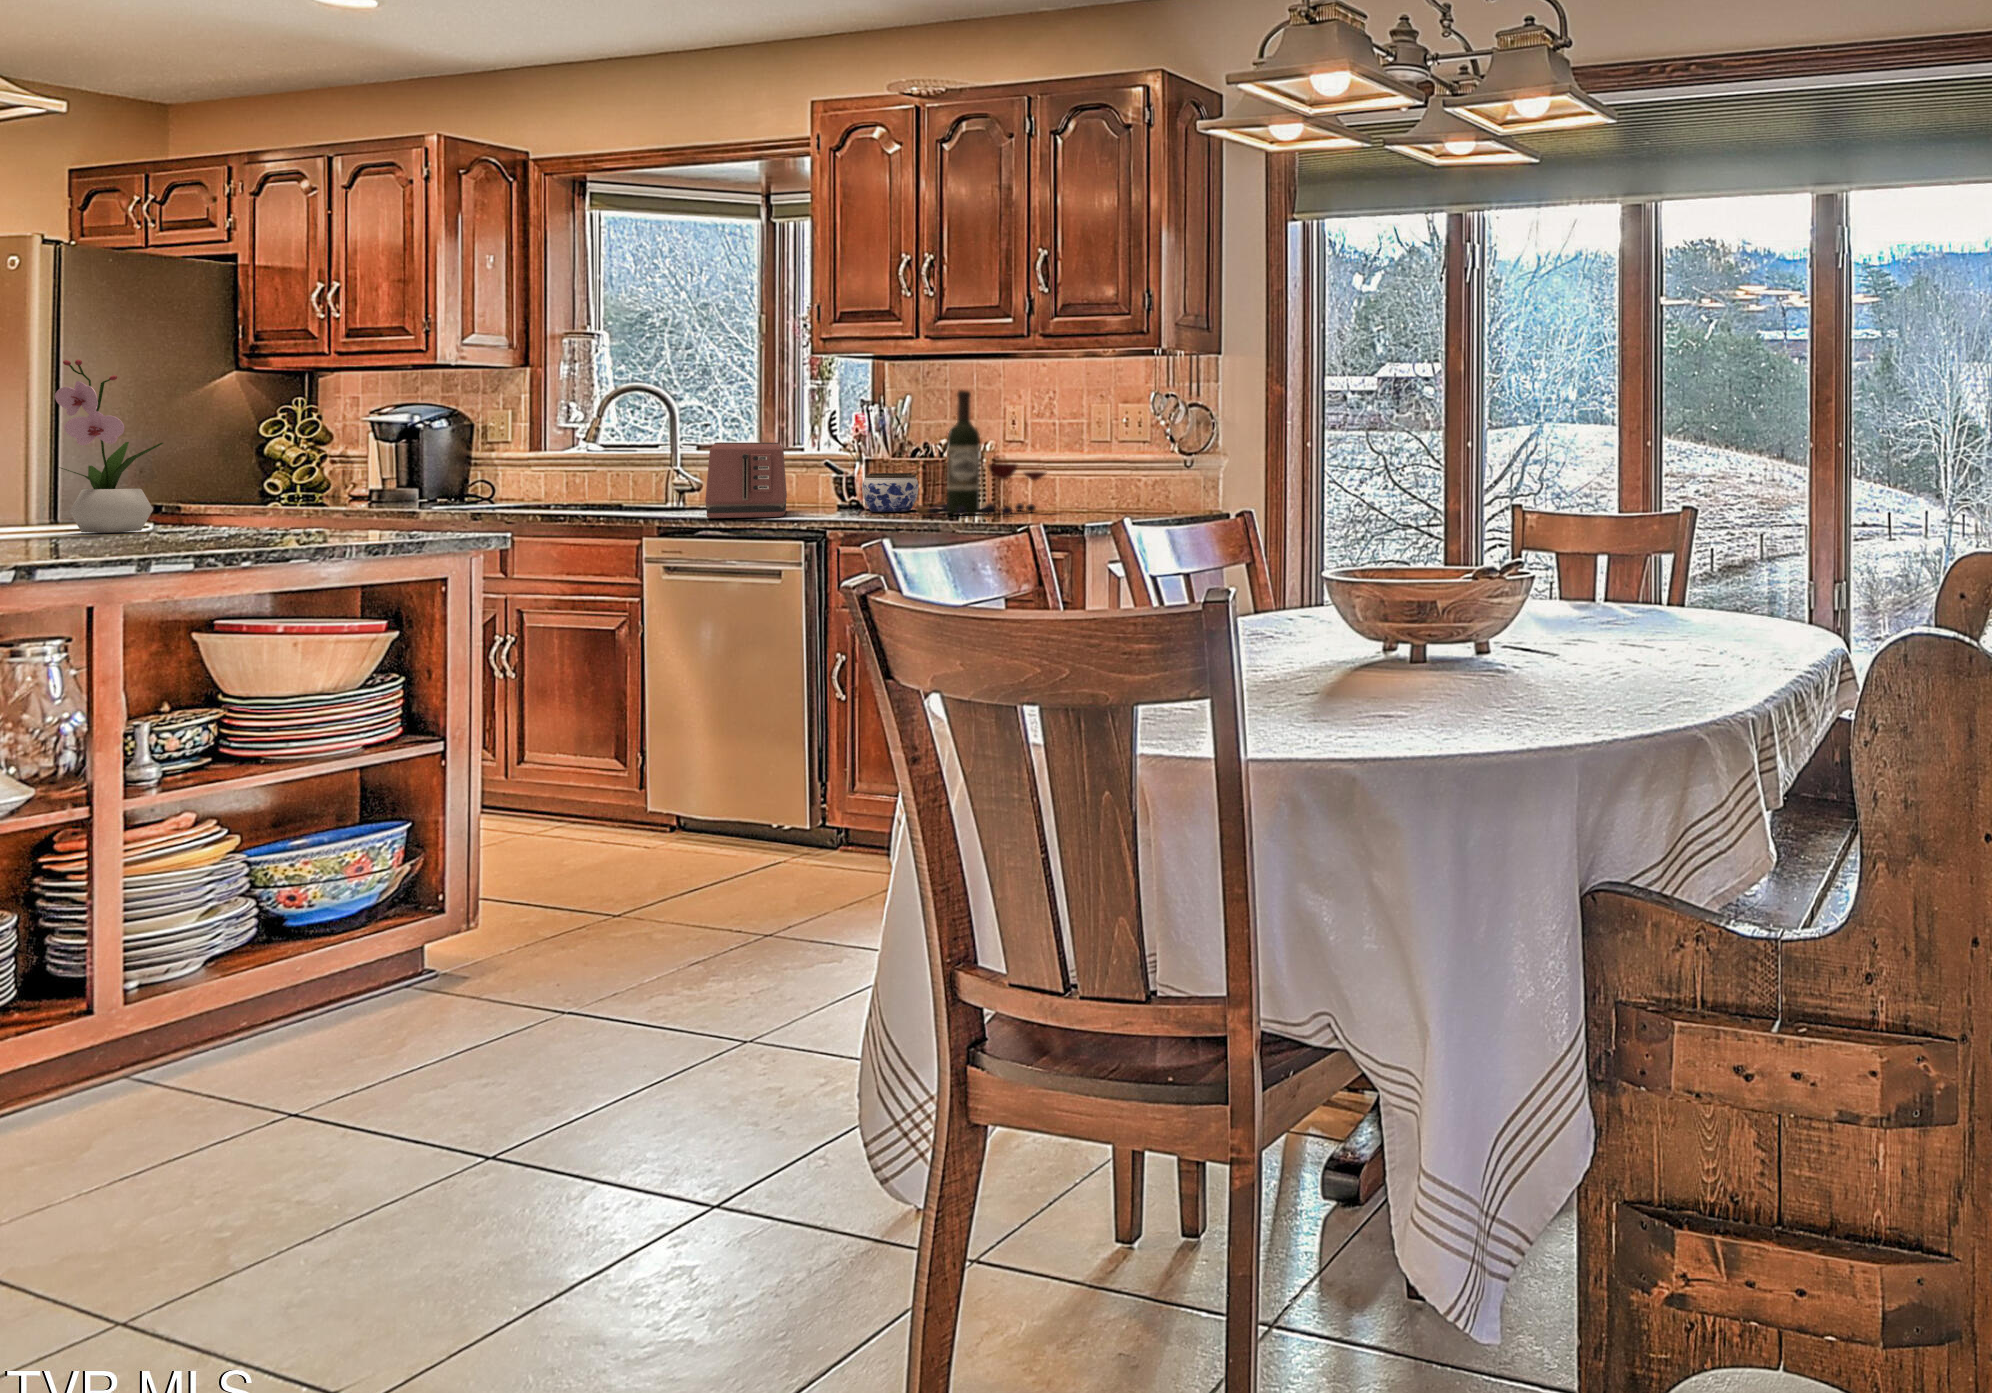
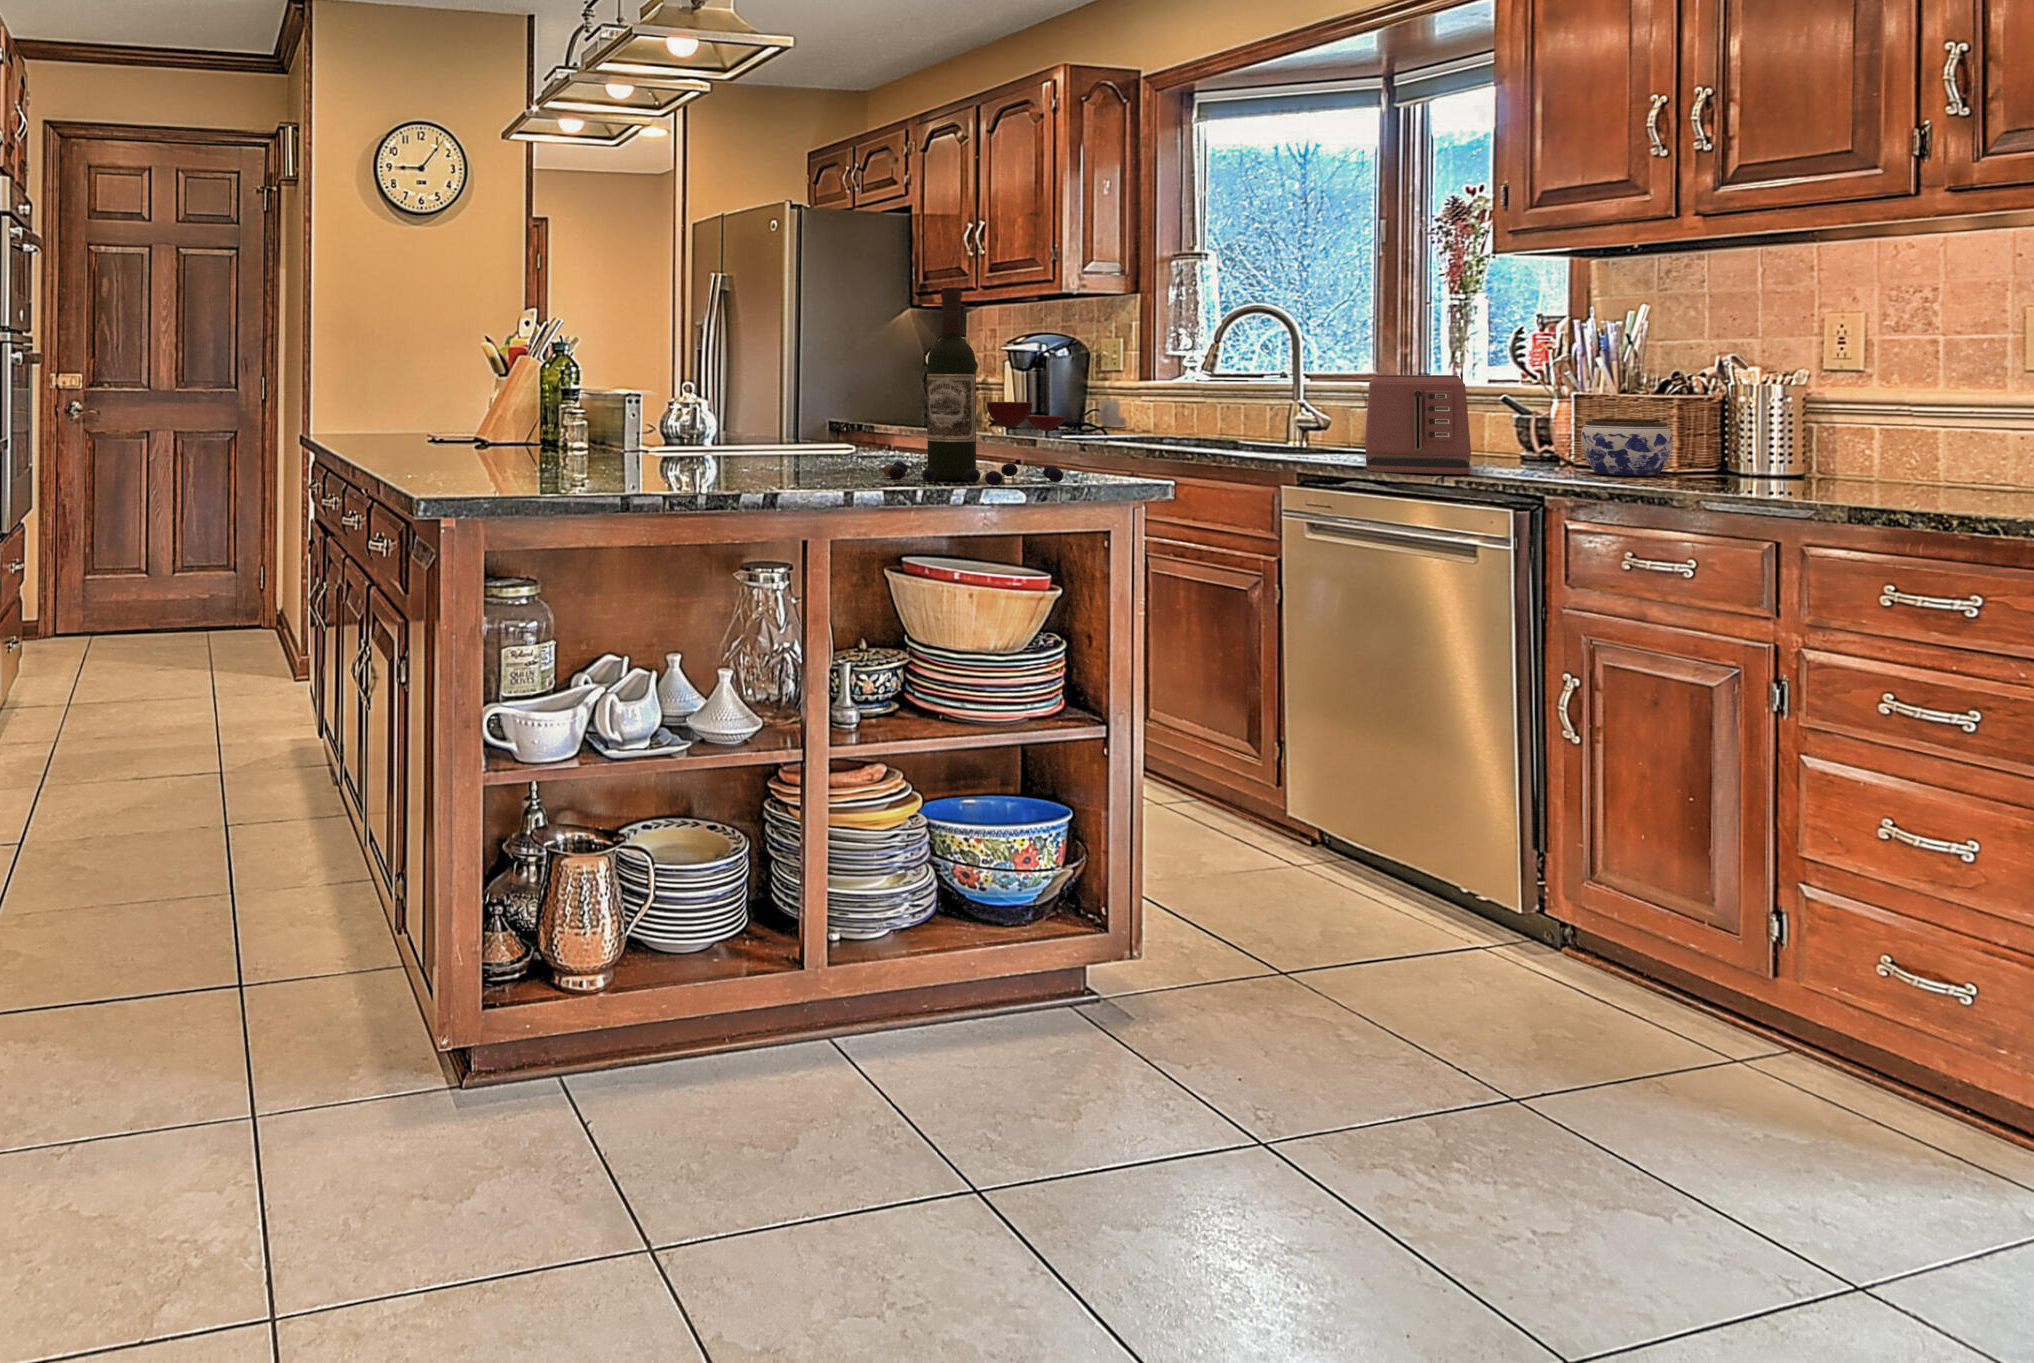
flower arrangement: present [55,360,163,533] -> none [786,298,861,462]
wine bottle: present [915,390,1045,516] -> present [883,287,1066,486]
mug: none [481,468,513,495] -> present [1099,400,1126,428]

